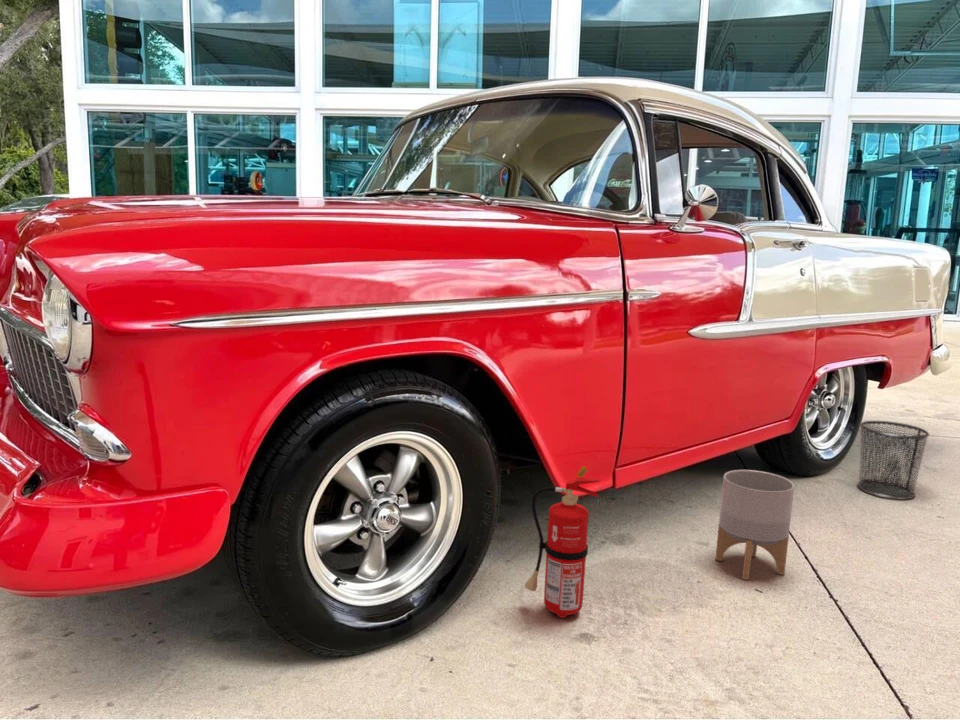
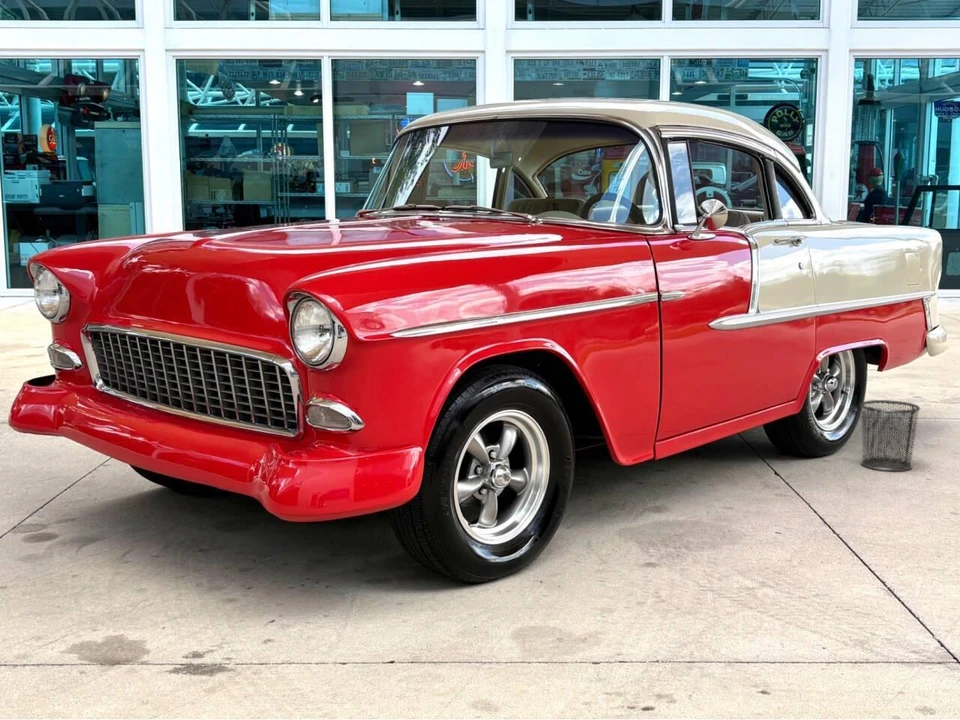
fire extinguisher: present [525,466,601,618] -> none [596,433,654,555]
planter: present [716,470,794,580] -> none [739,440,800,527]

